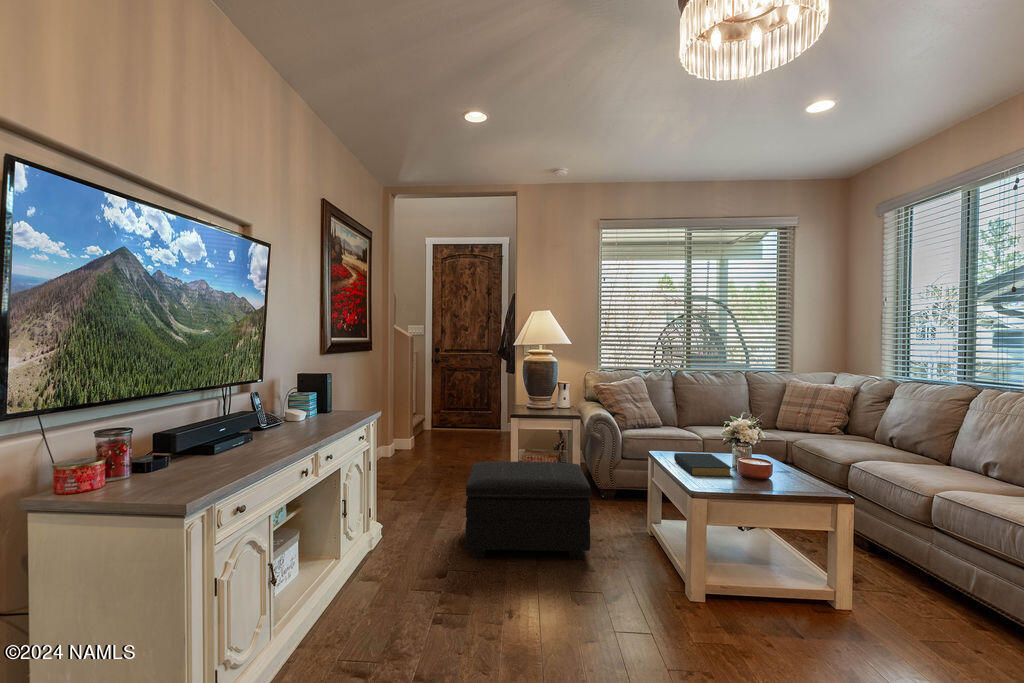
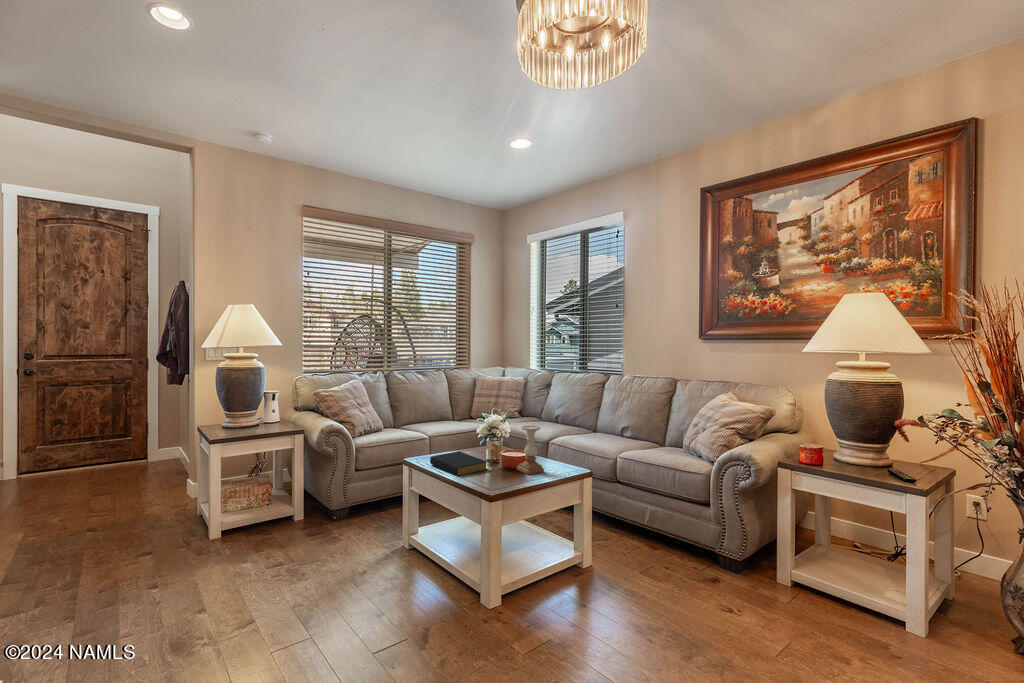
candle holder: none [769,433,803,492] -> present [517,425,544,475]
footstool: present [465,461,591,559] -> none [177,487,360,648]

